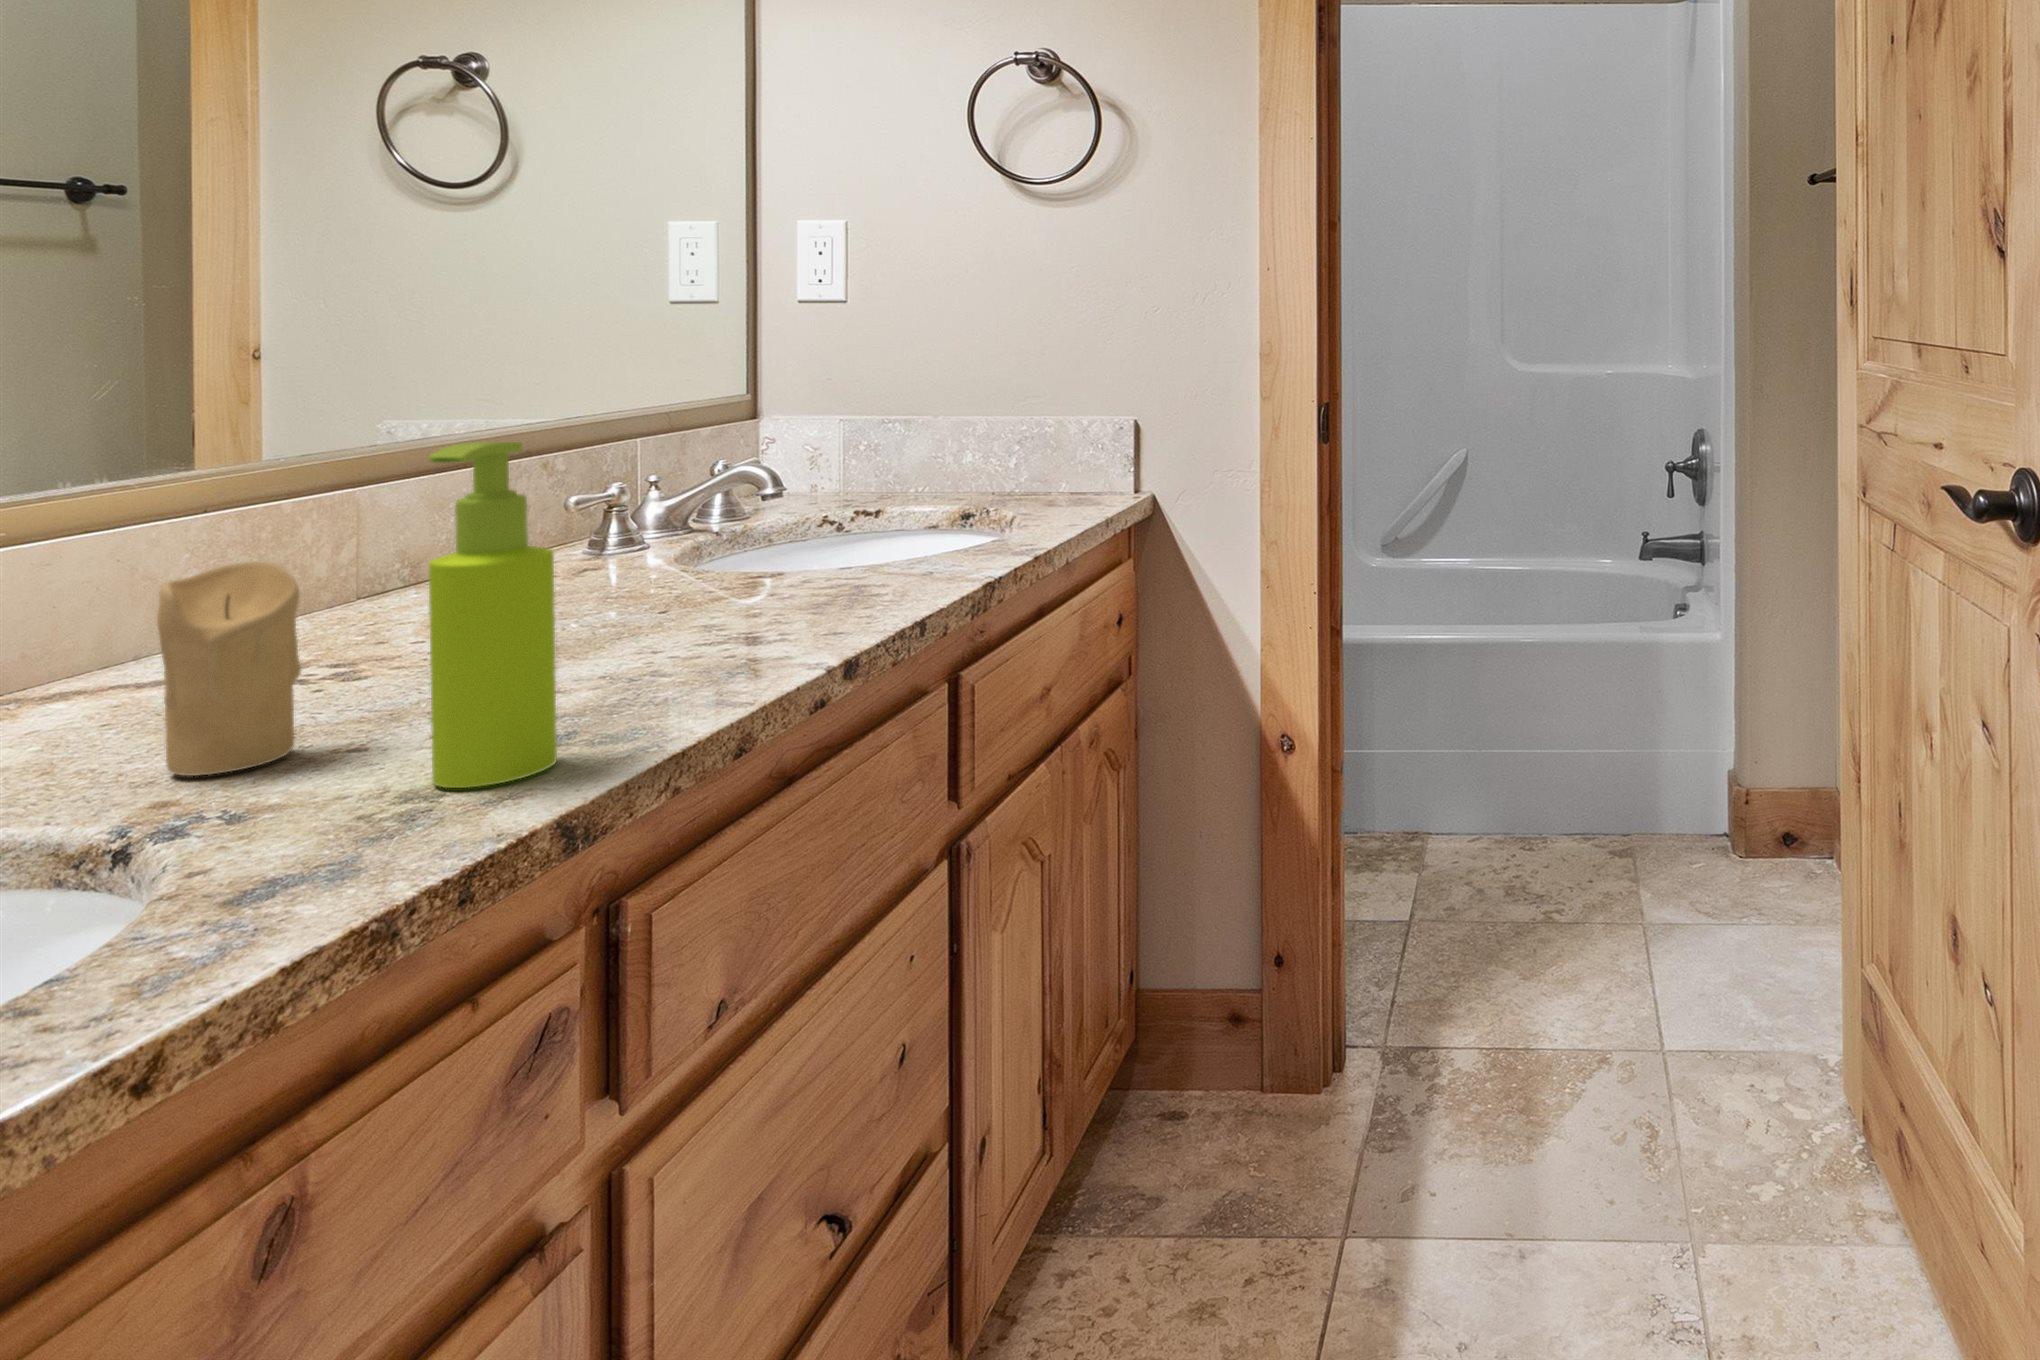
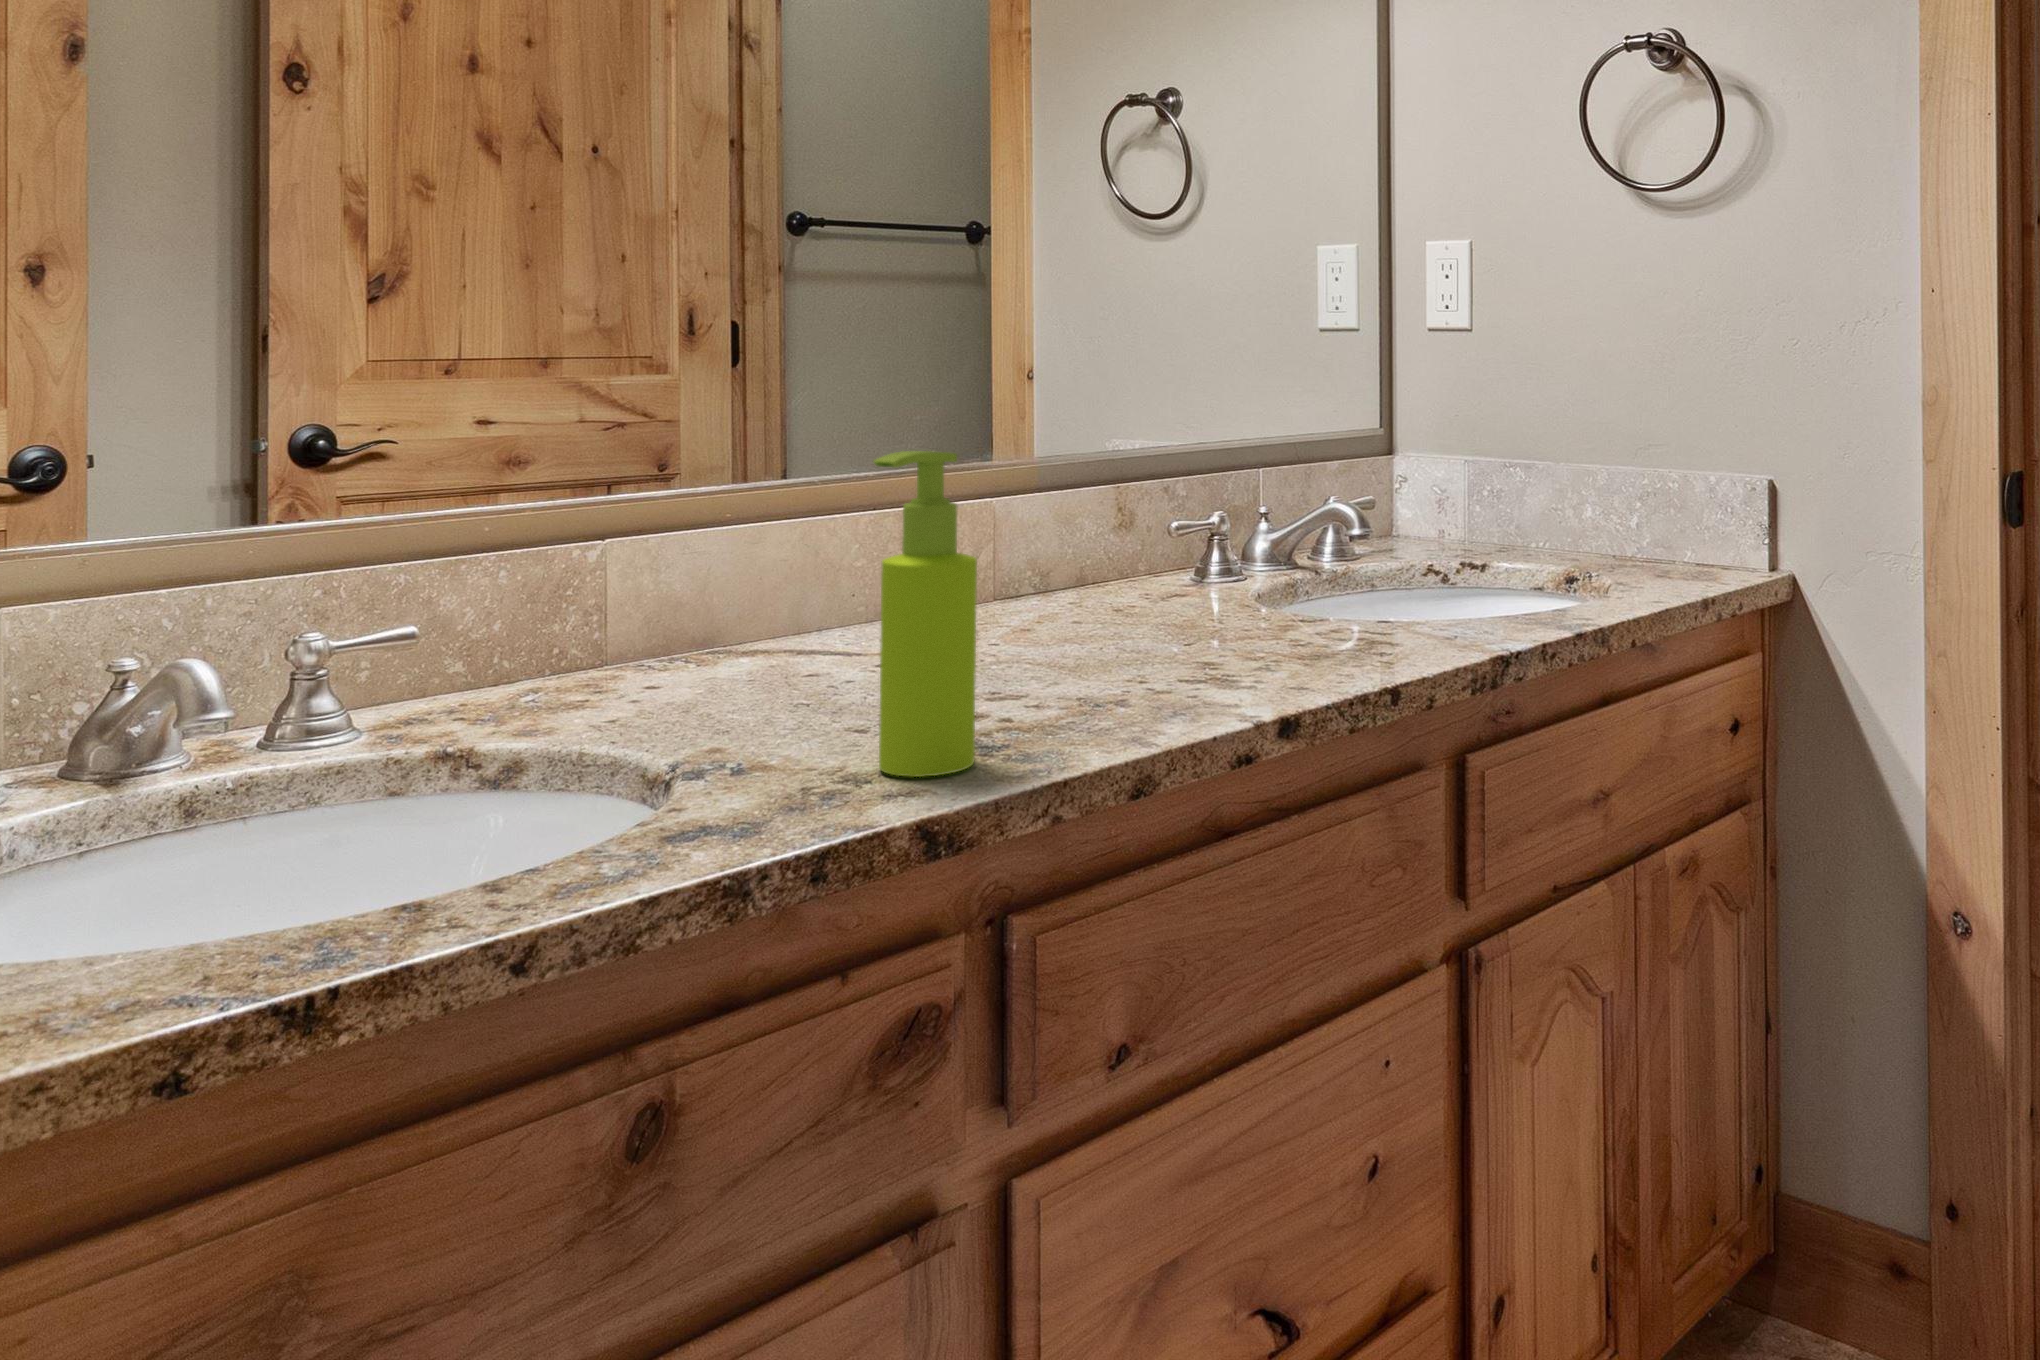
candle: present [157,562,301,776] -> none [755,547,846,725]

